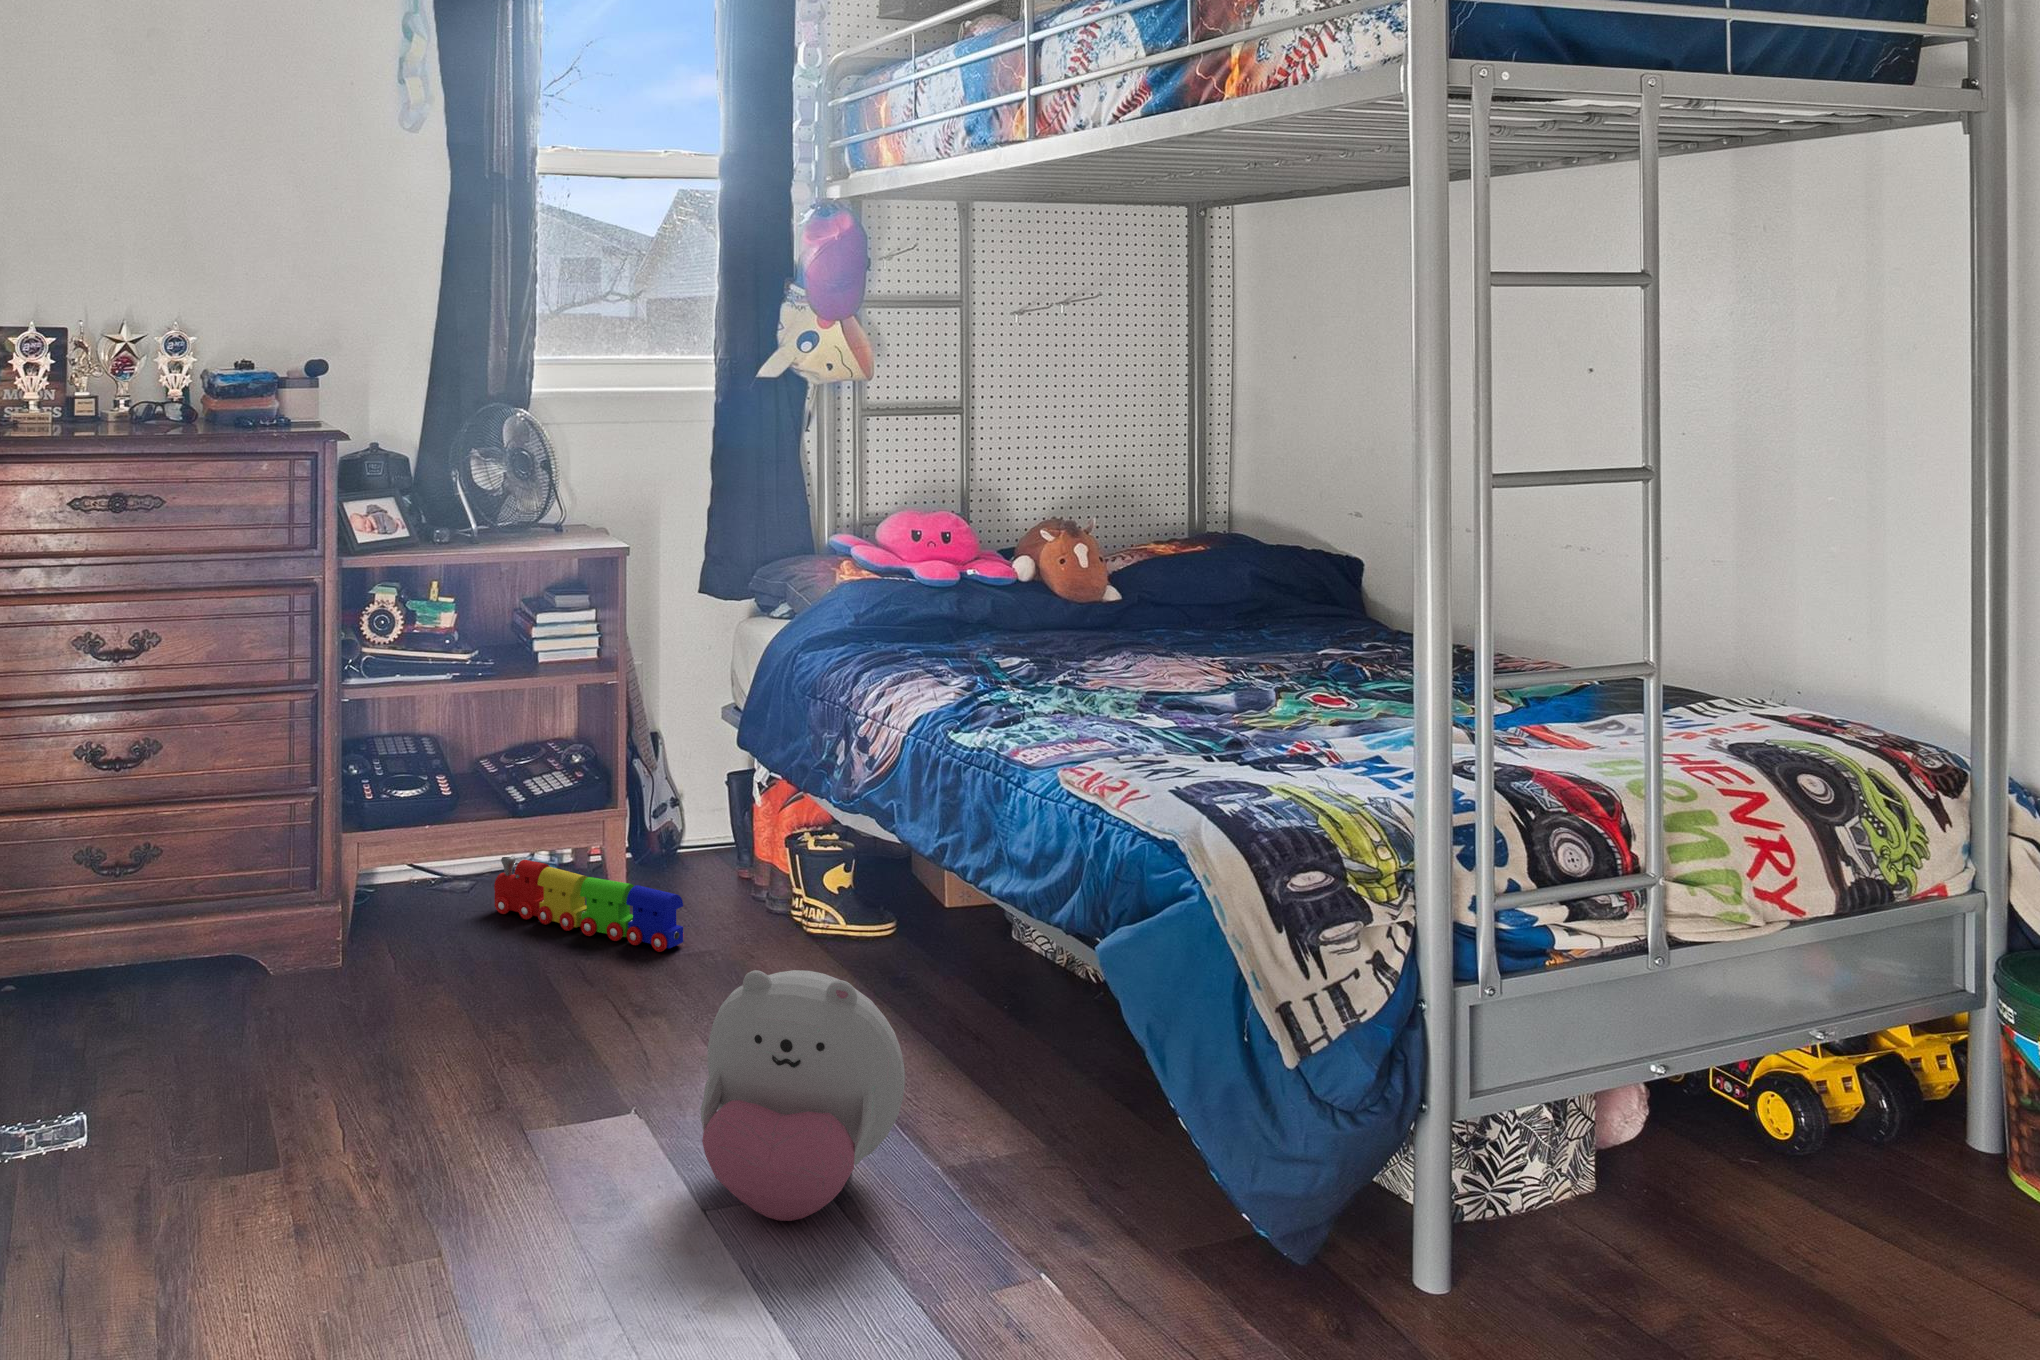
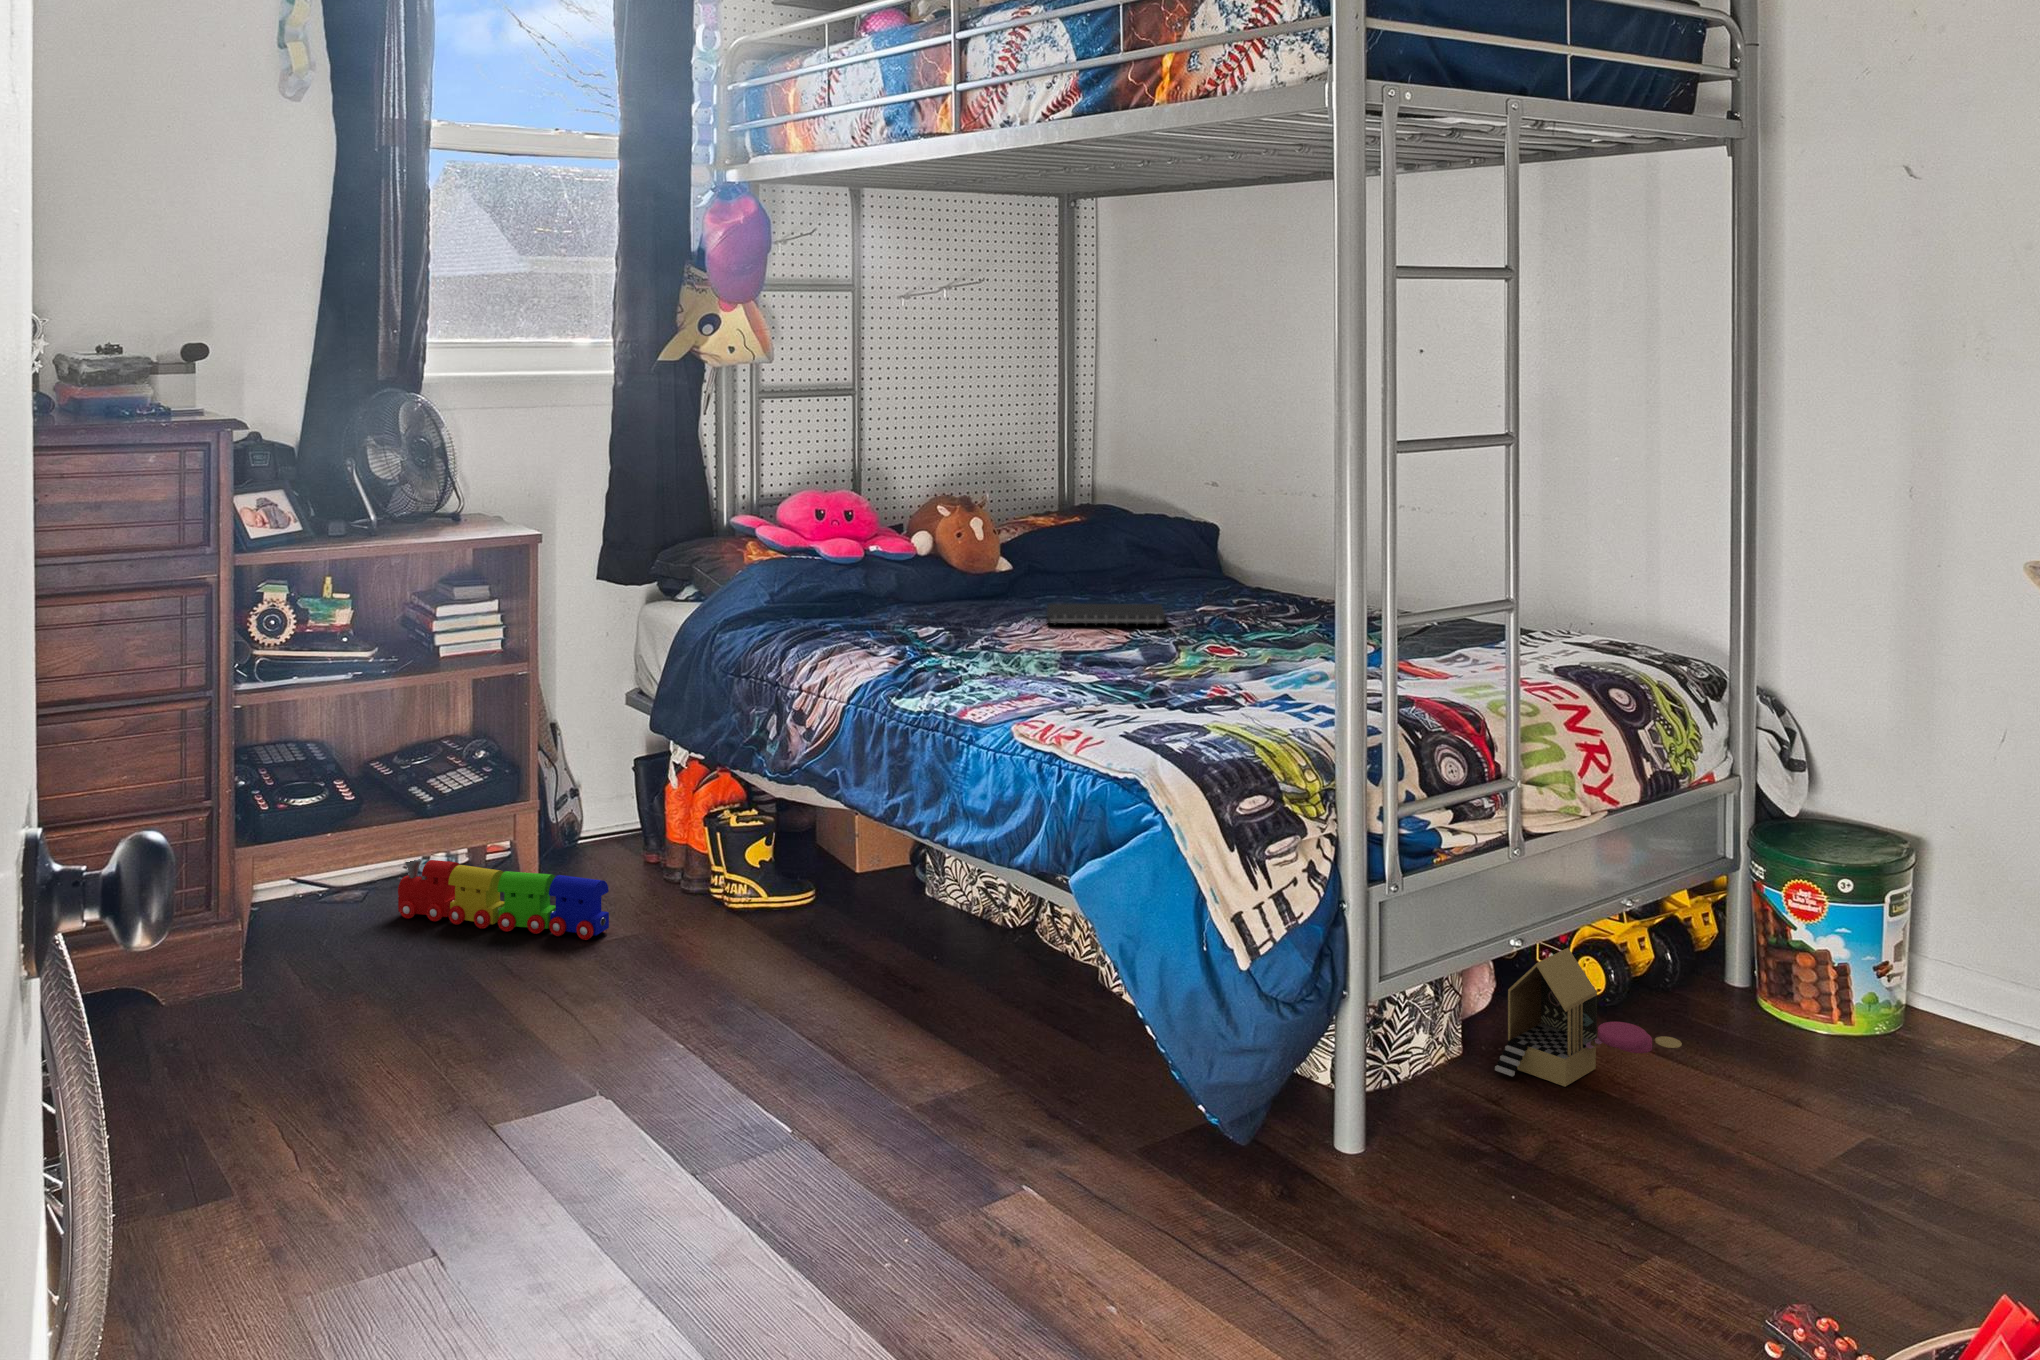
notebook: none [1142,640,1279,670] -> present [1047,604,1166,625]
plush toy: present [700,970,905,1221] -> none [689,937,886,1184]
toy house: none [1625,1079,1866,1243] -> present [1495,948,1682,1087]

